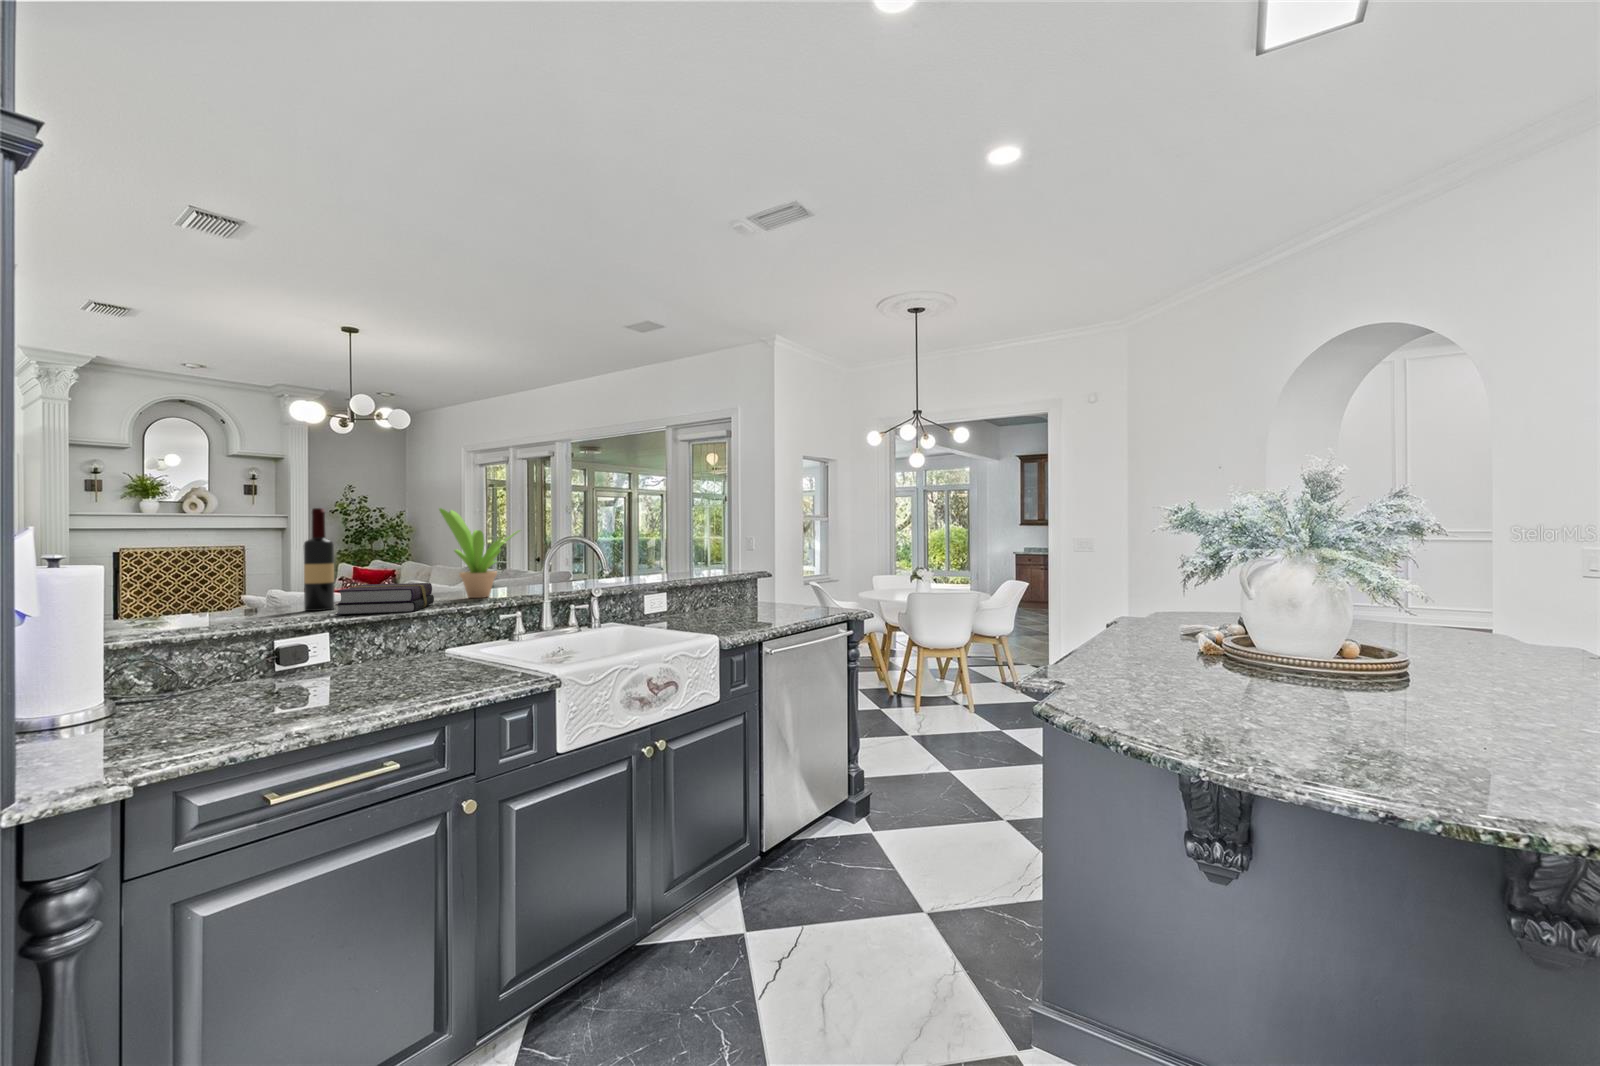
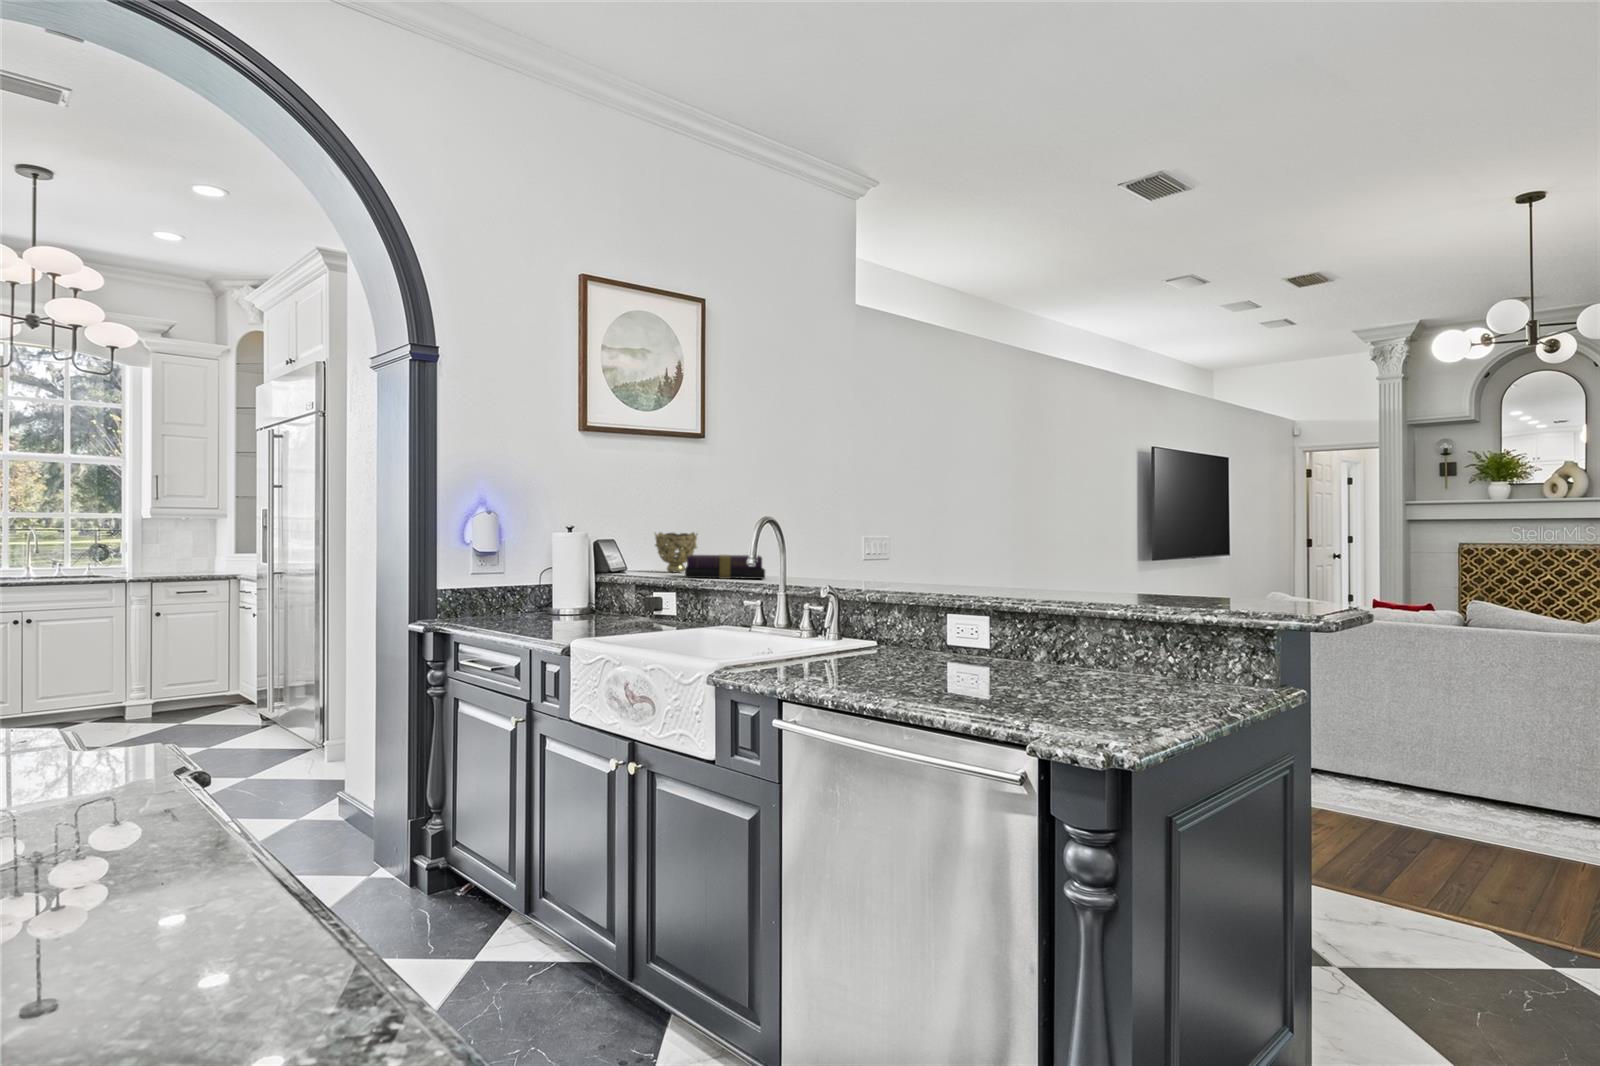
wine bottle: present [304,508,334,611] -> none [756,486,778,576]
potted plant: present [439,508,520,598] -> none [791,481,886,583]
decorative bowl: none [167,566,246,625] -> present [655,533,698,572]

